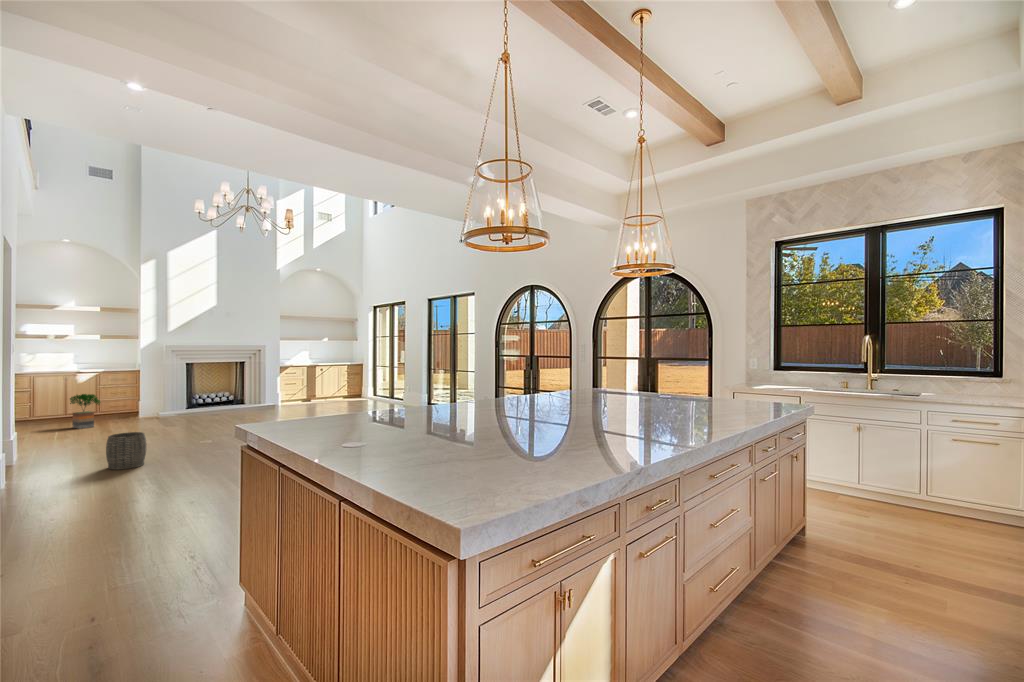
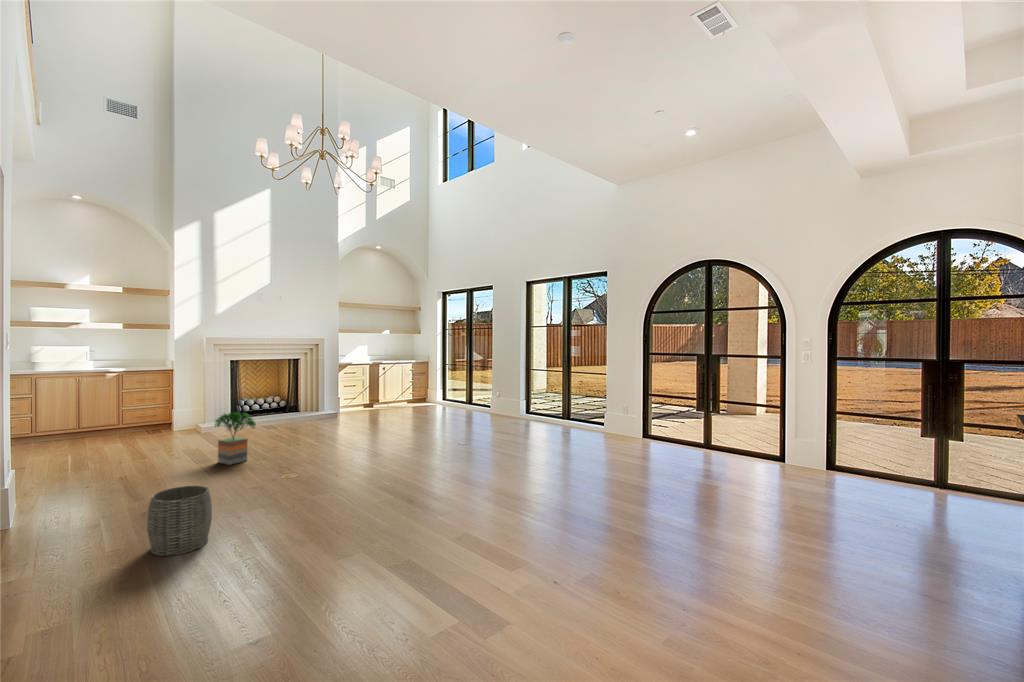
potted tree: present [70,394,100,429] -> present [215,412,256,465]

